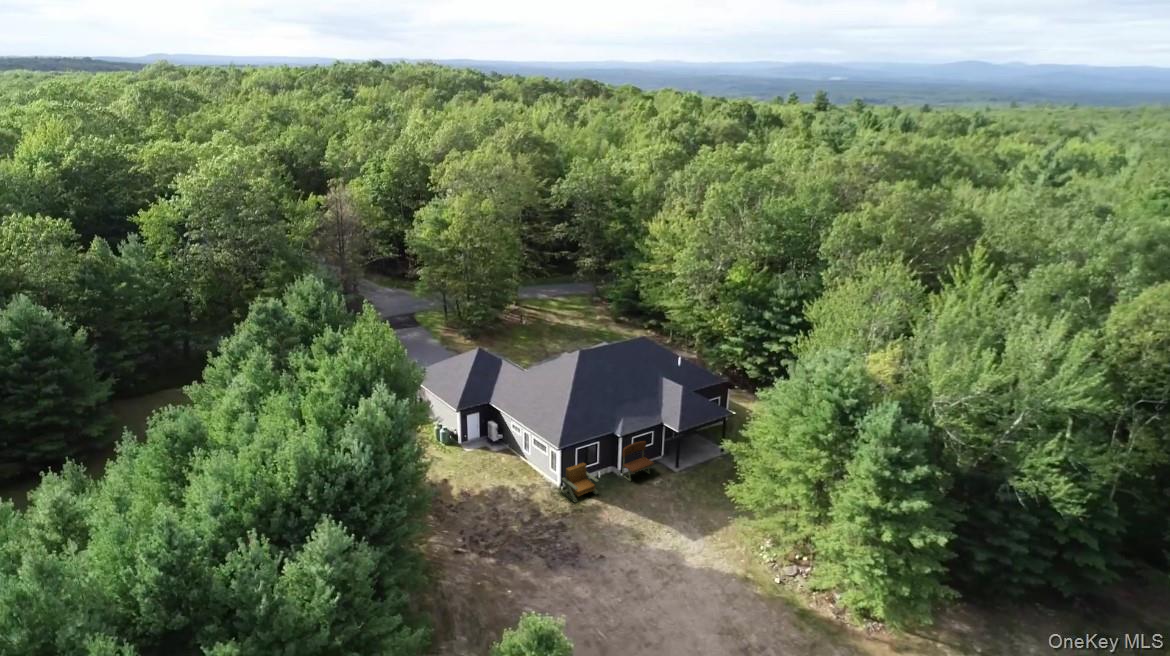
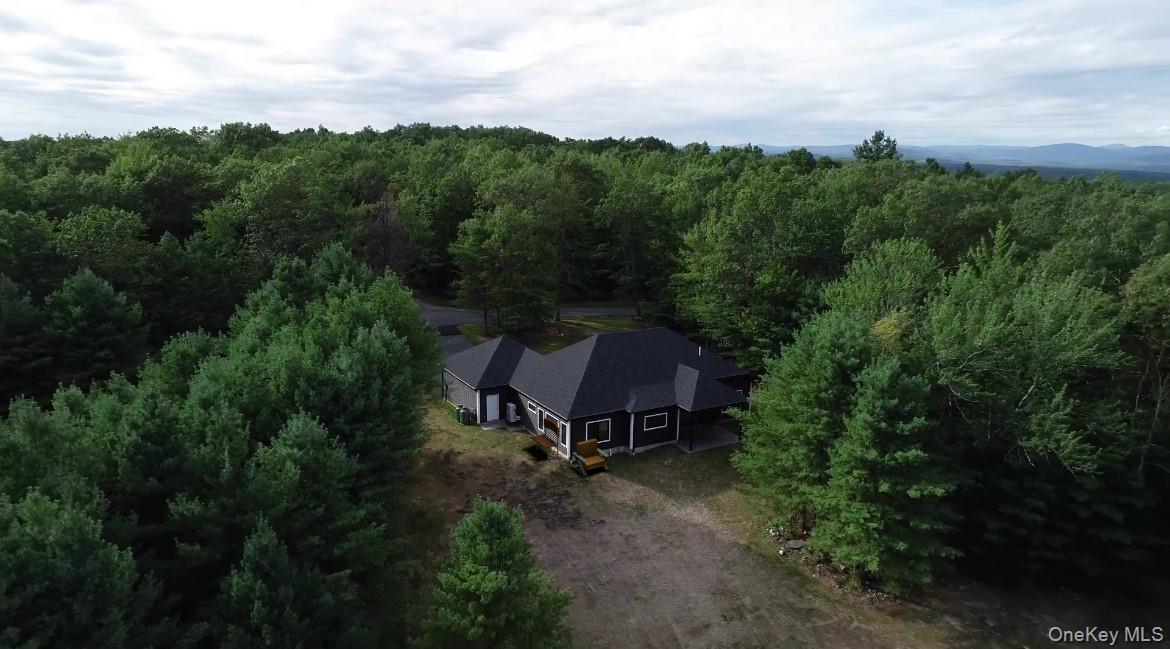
bench: present [622,441,654,481] -> present [531,418,559,459]

